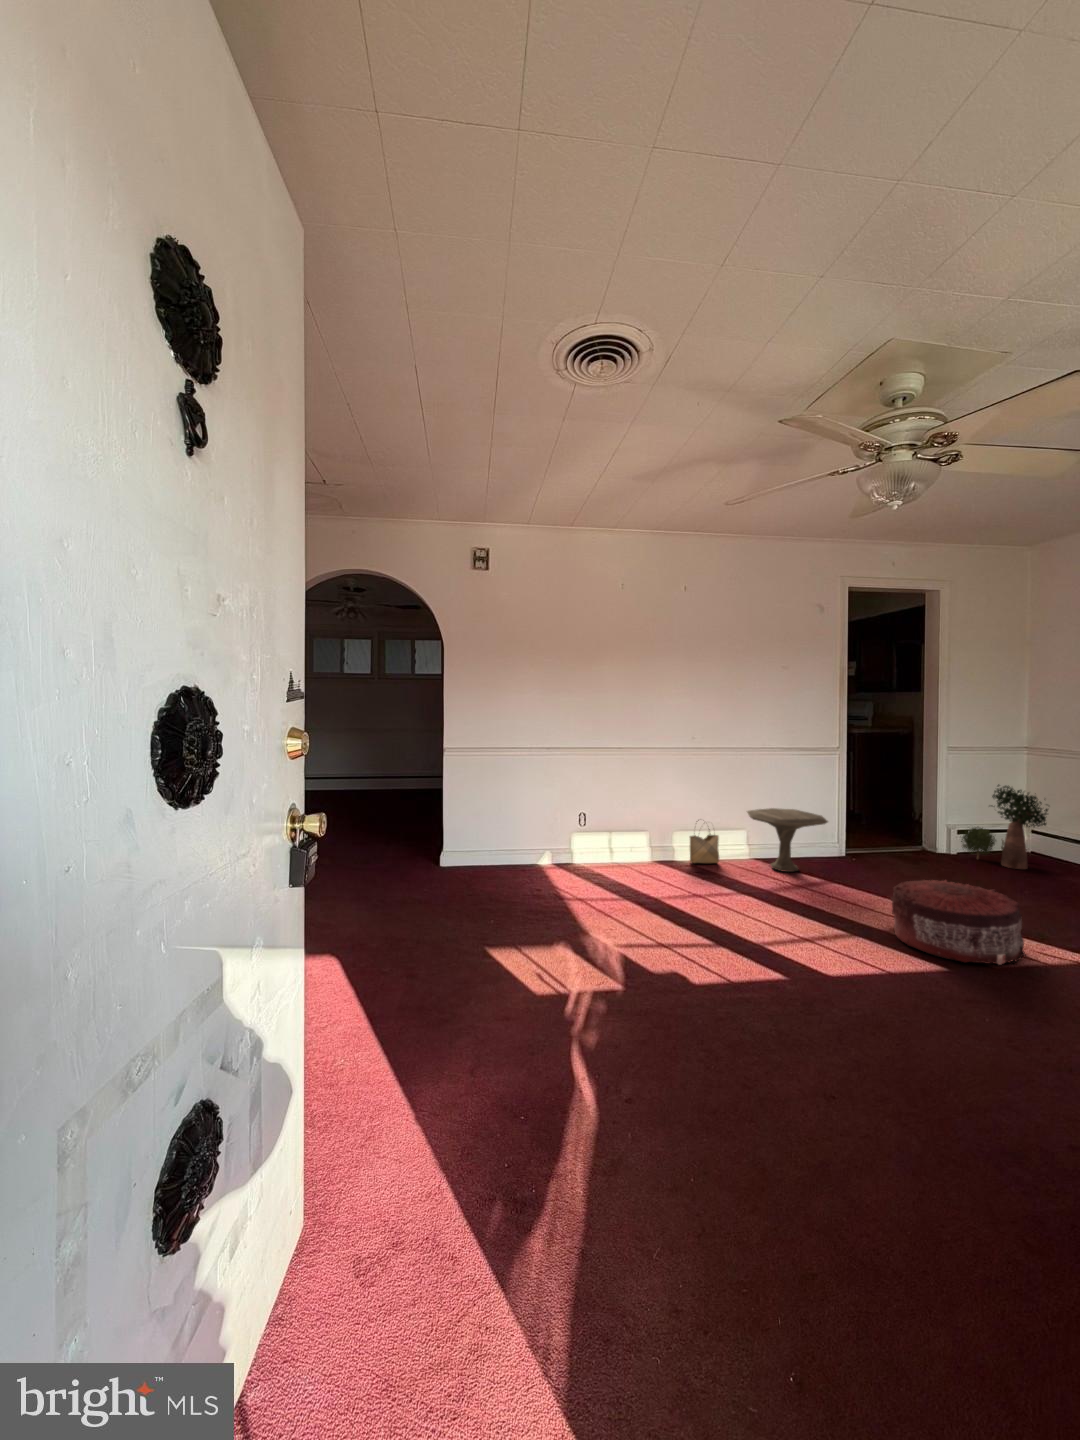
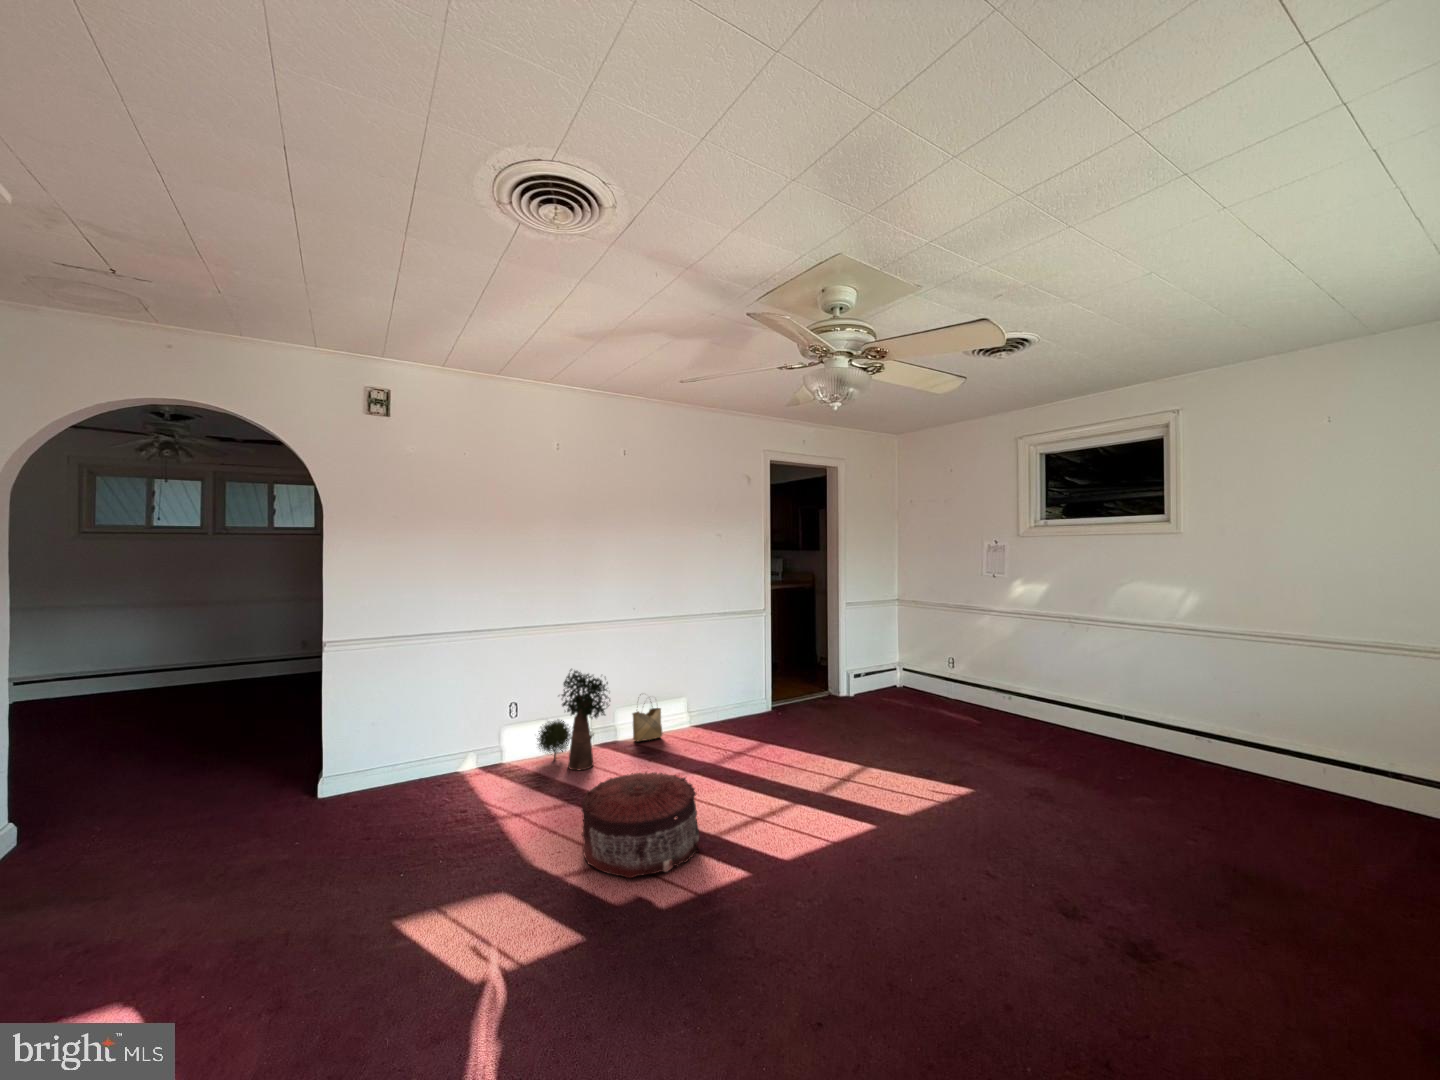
potted plant: present [961,784,1048,869] -> present [538,669,610,770]
side table: present [747,808,828,872] -> none [687,673,762,738]
pouf: present [891,880,1026,965] -> present [582,772,699,878]

